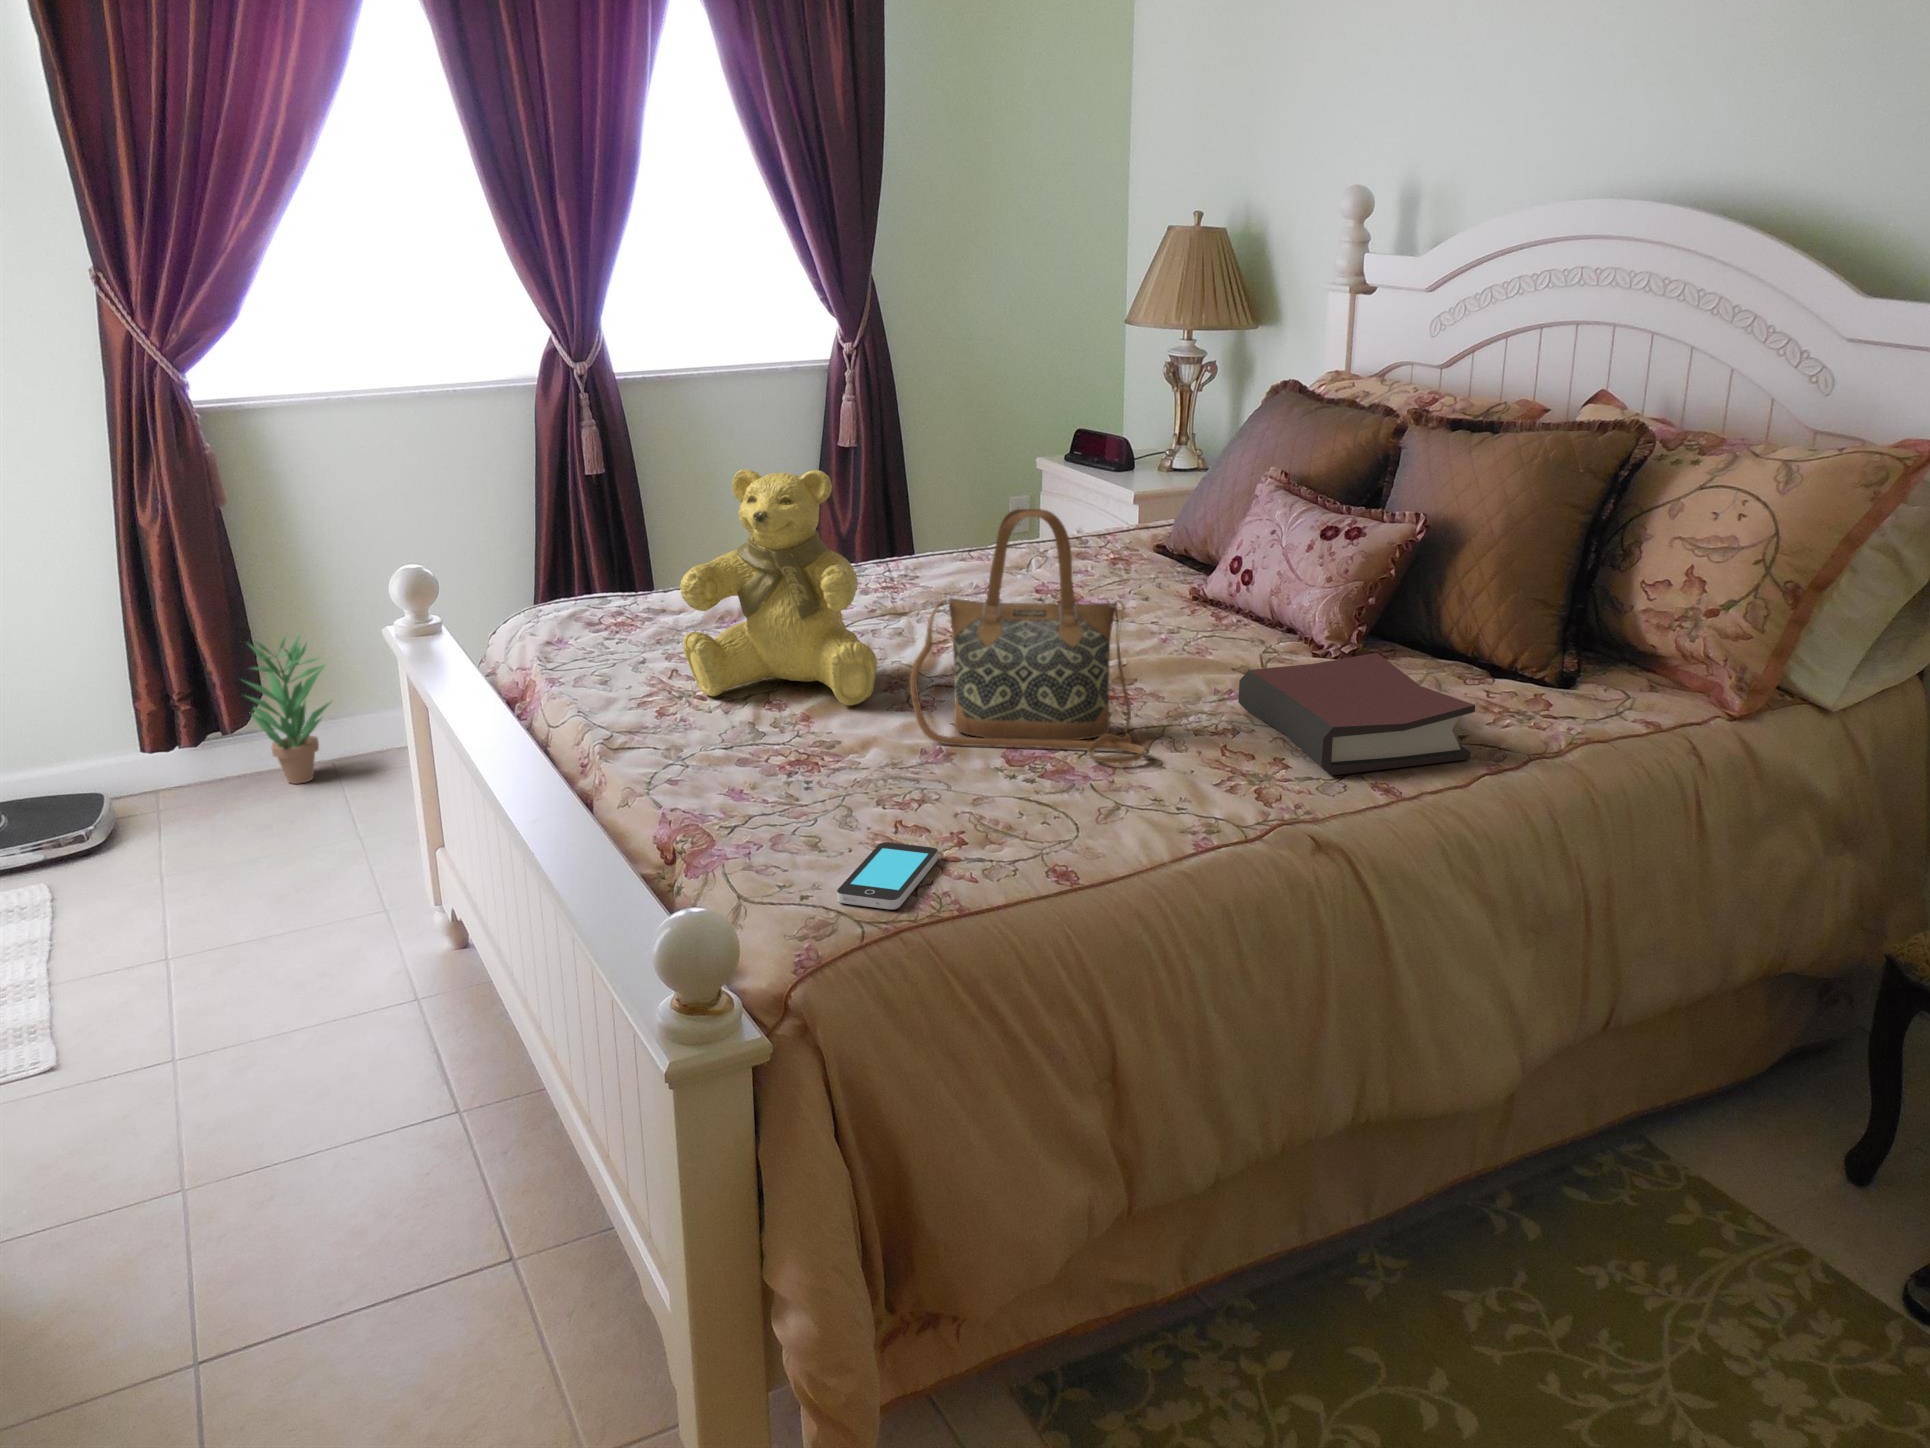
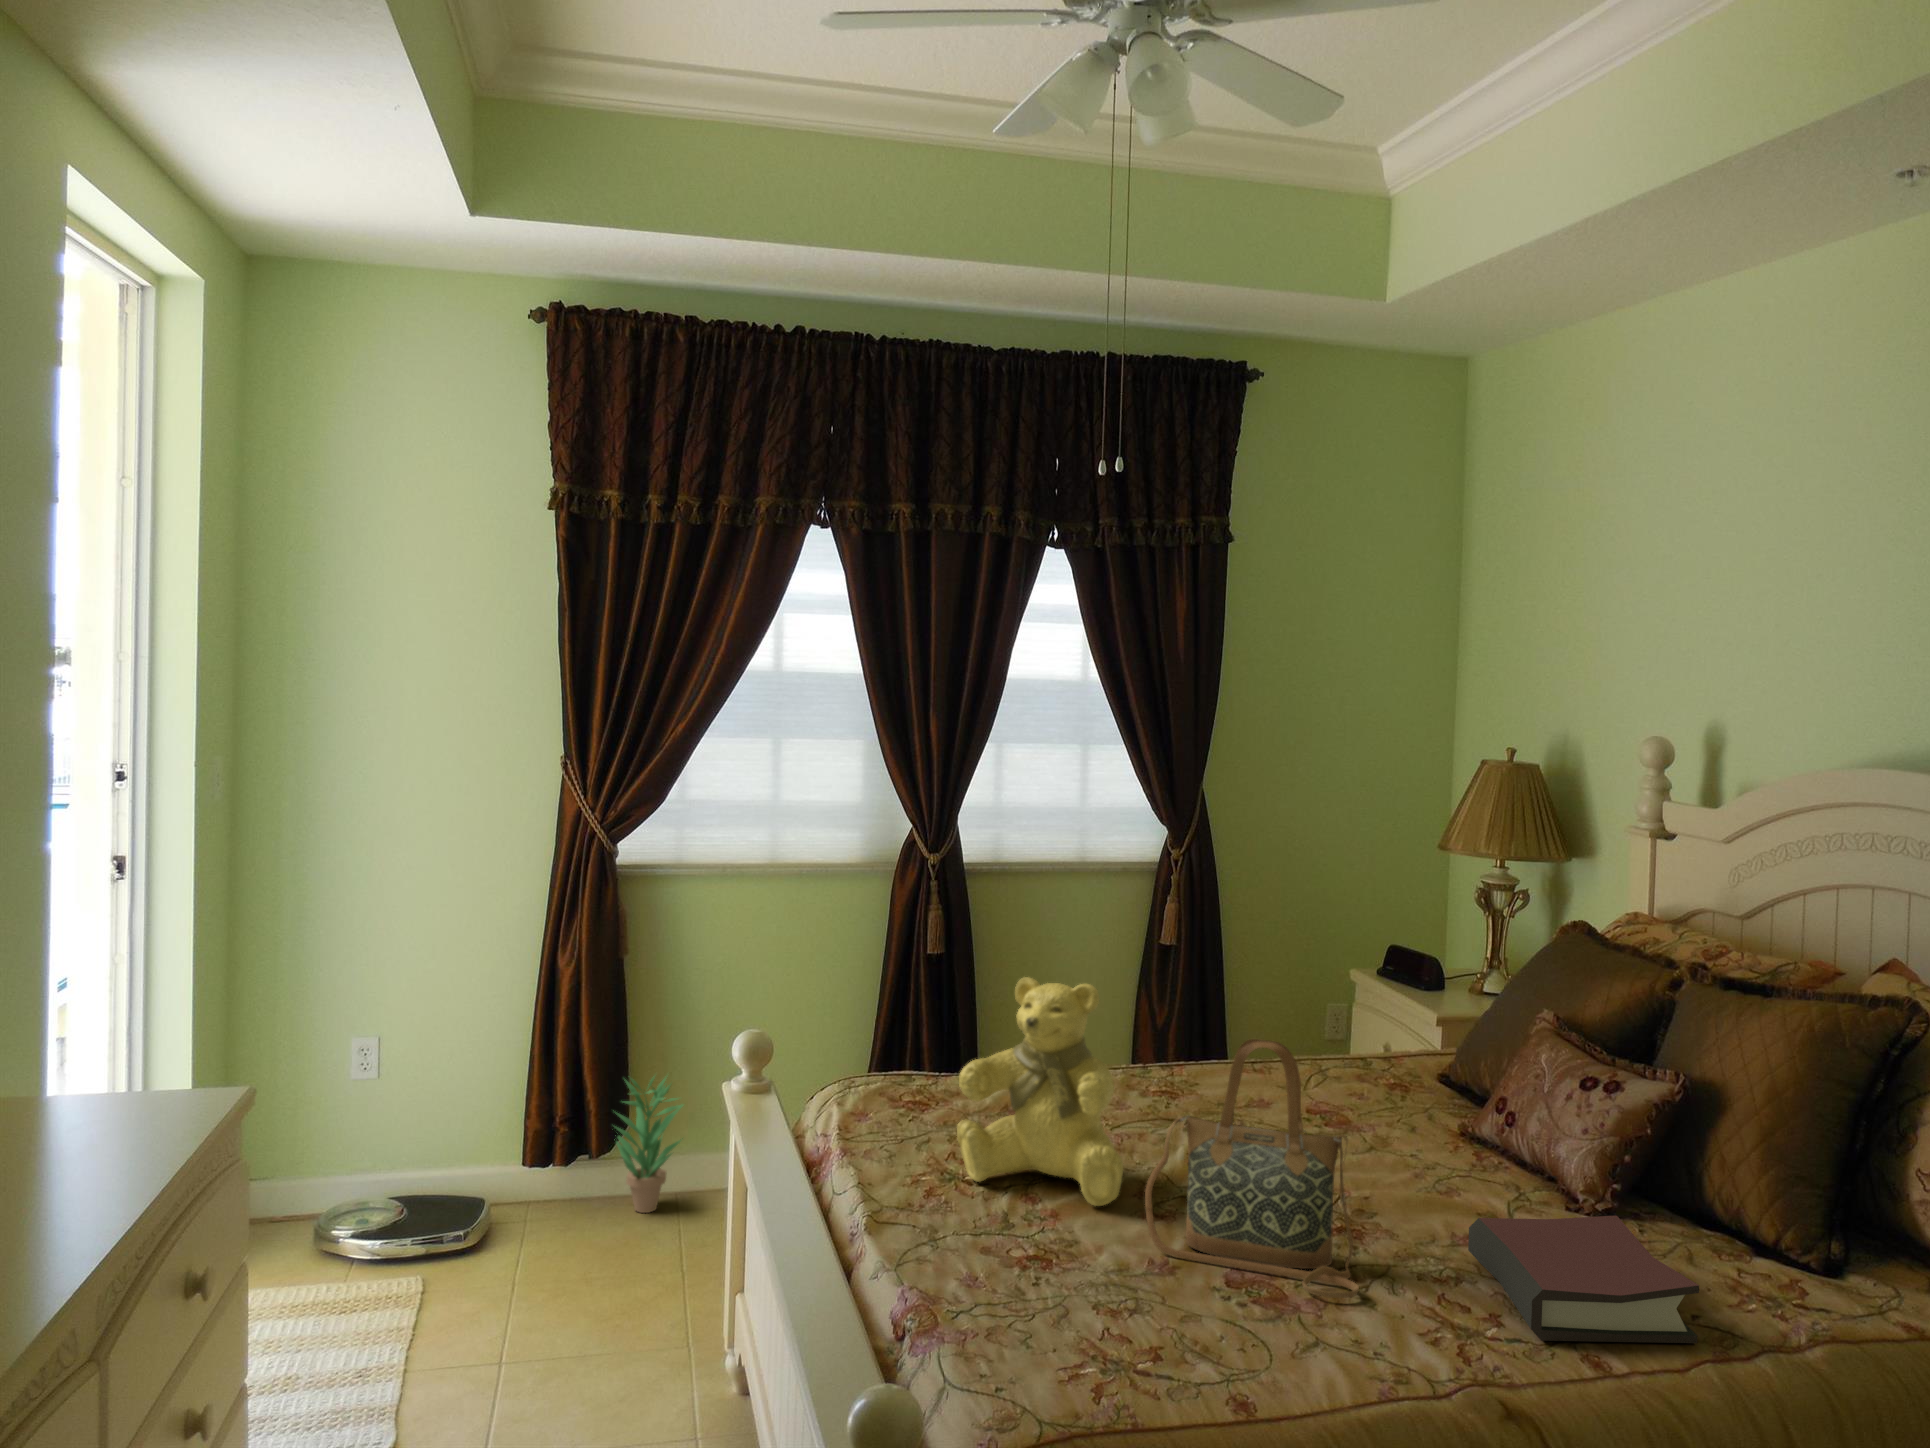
smartphone: present [837,842,938,909] -> none [1029,1347,1131,1414]

